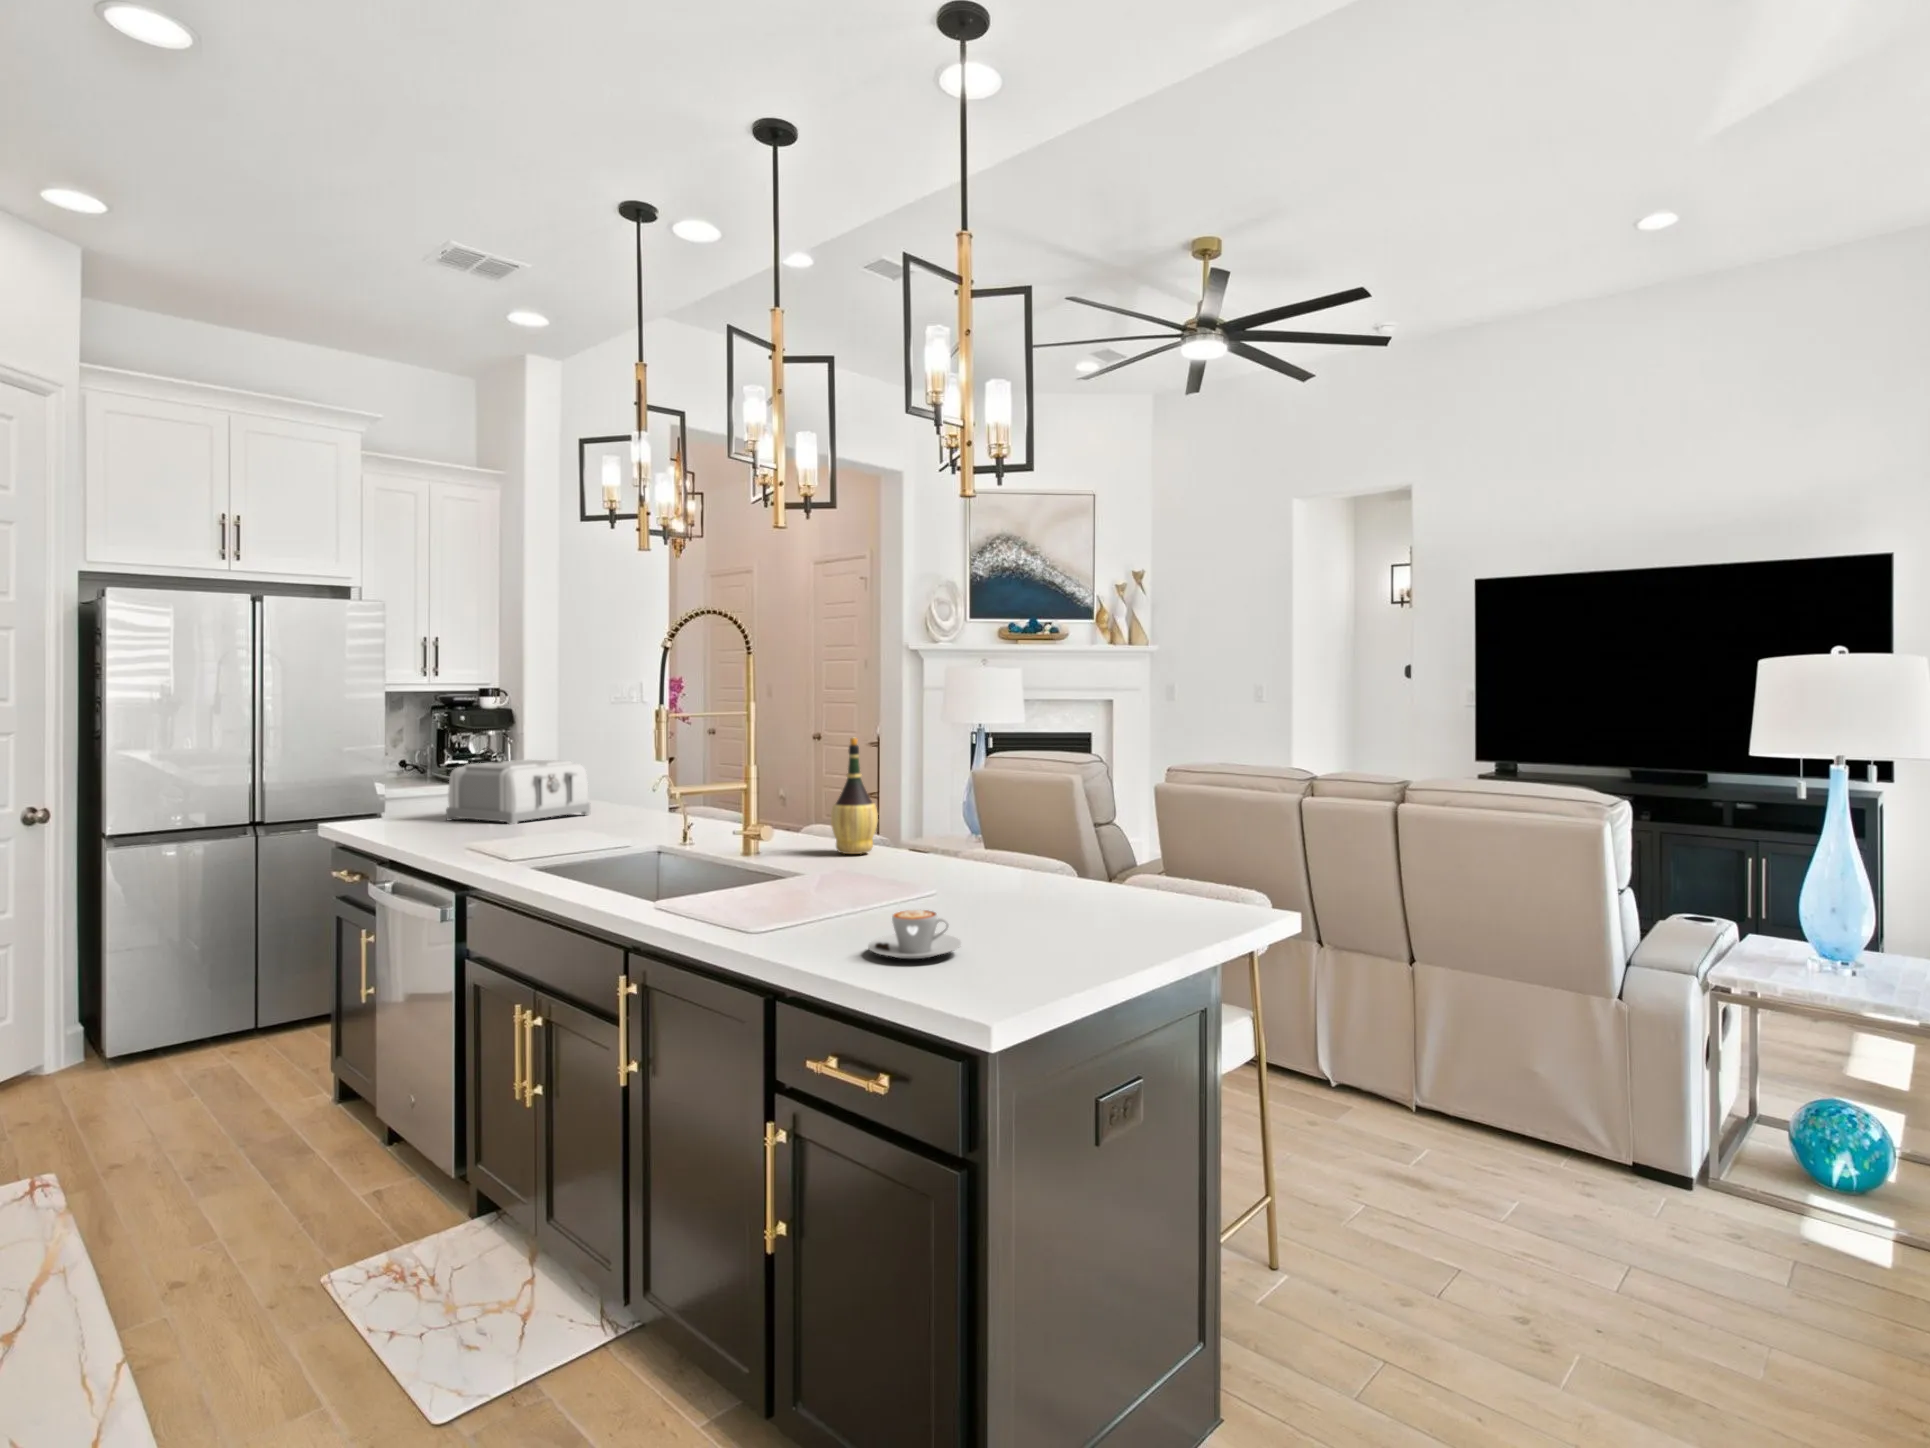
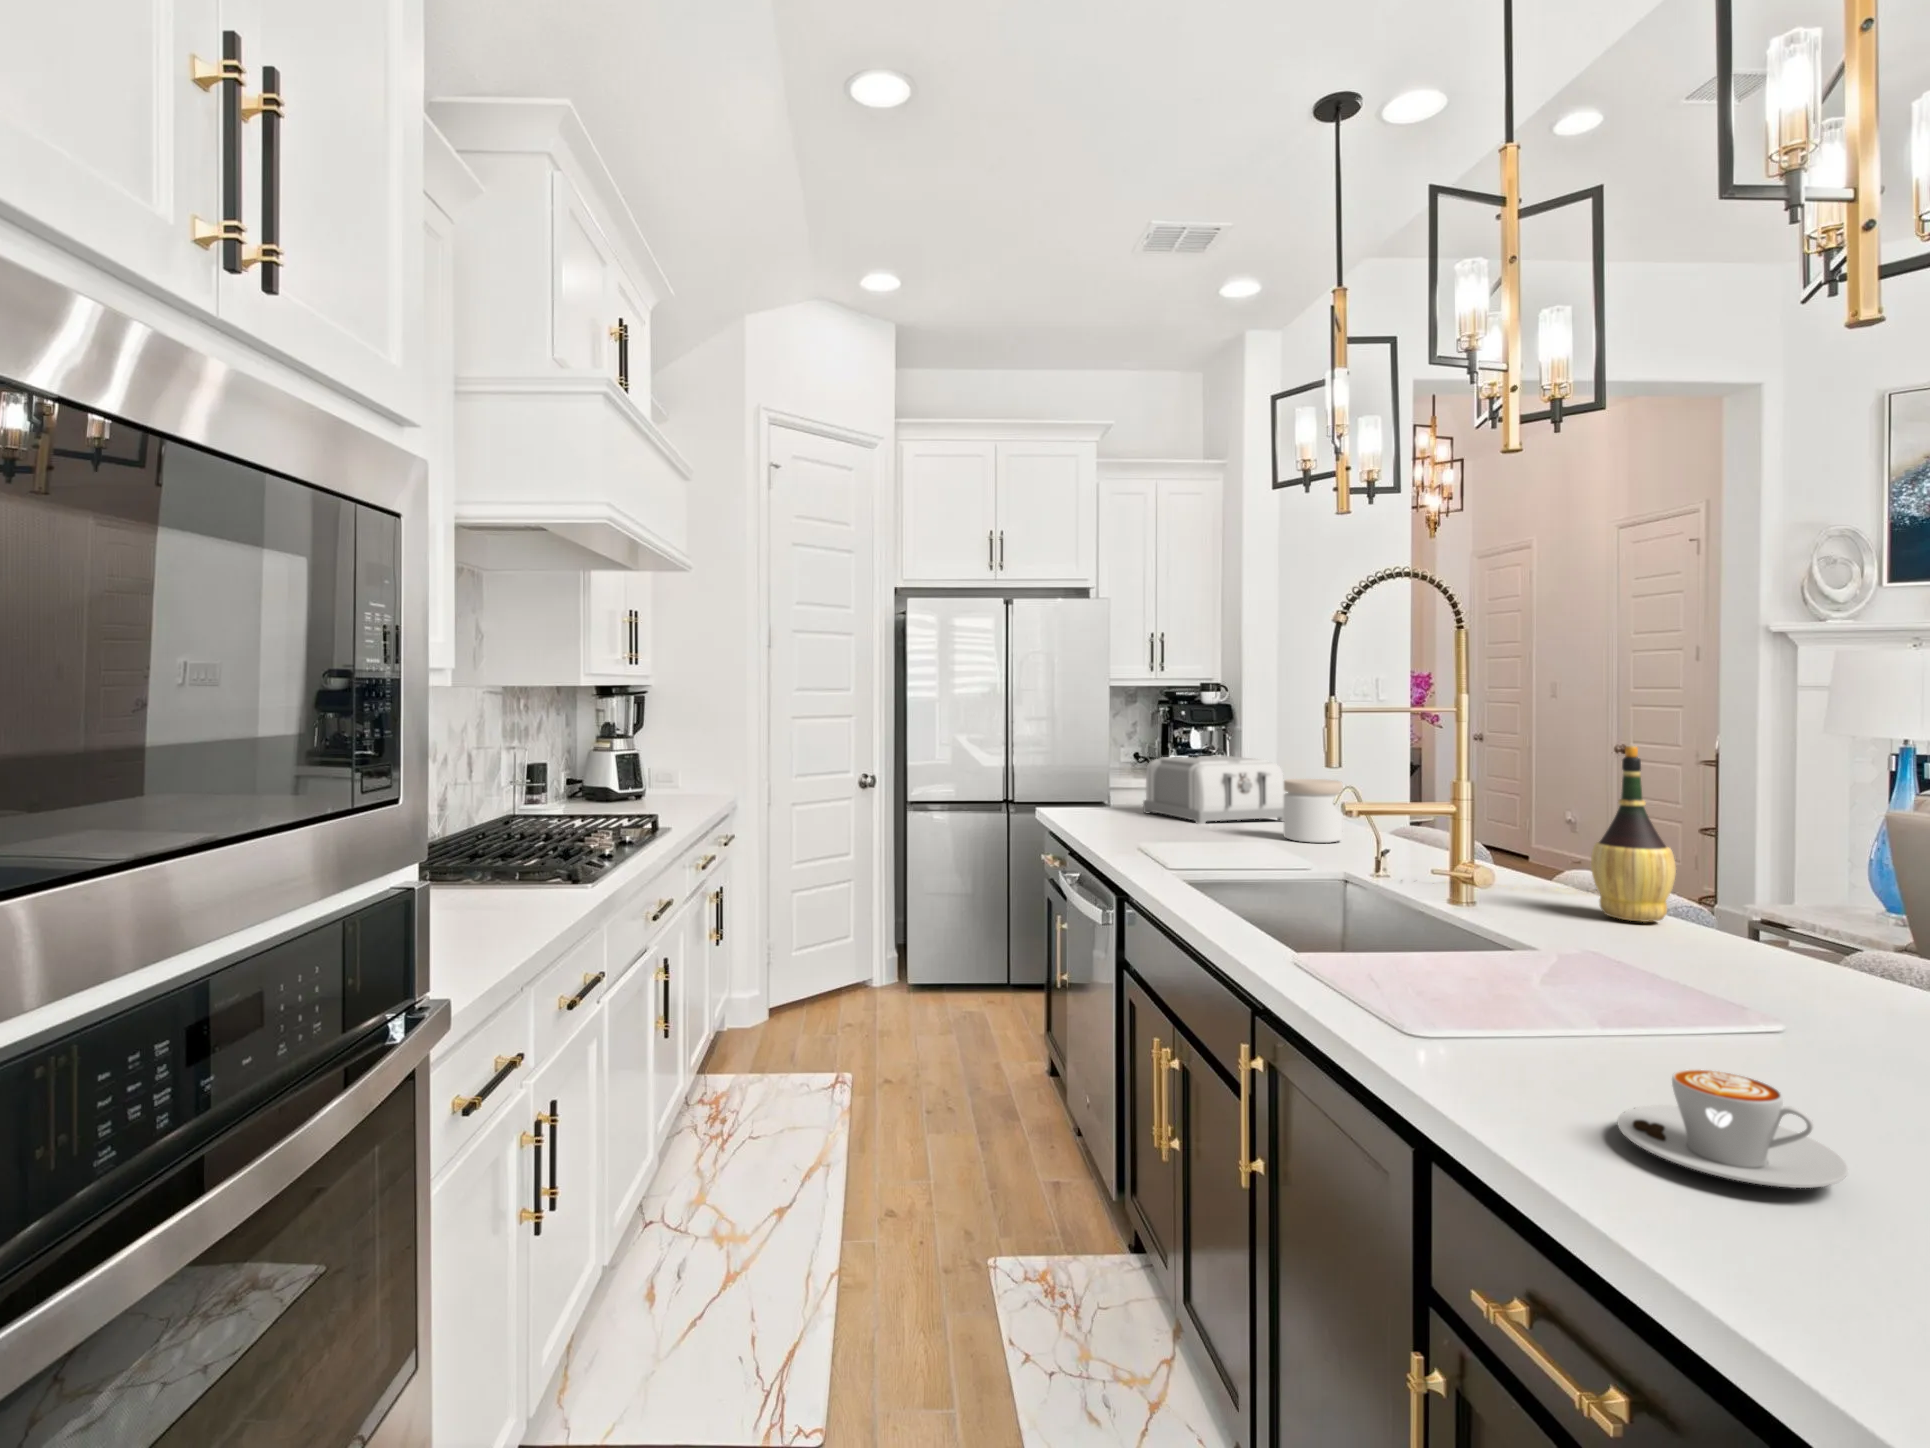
jar: none [597,775,648,829] -> present [1283,779,1343,843]

